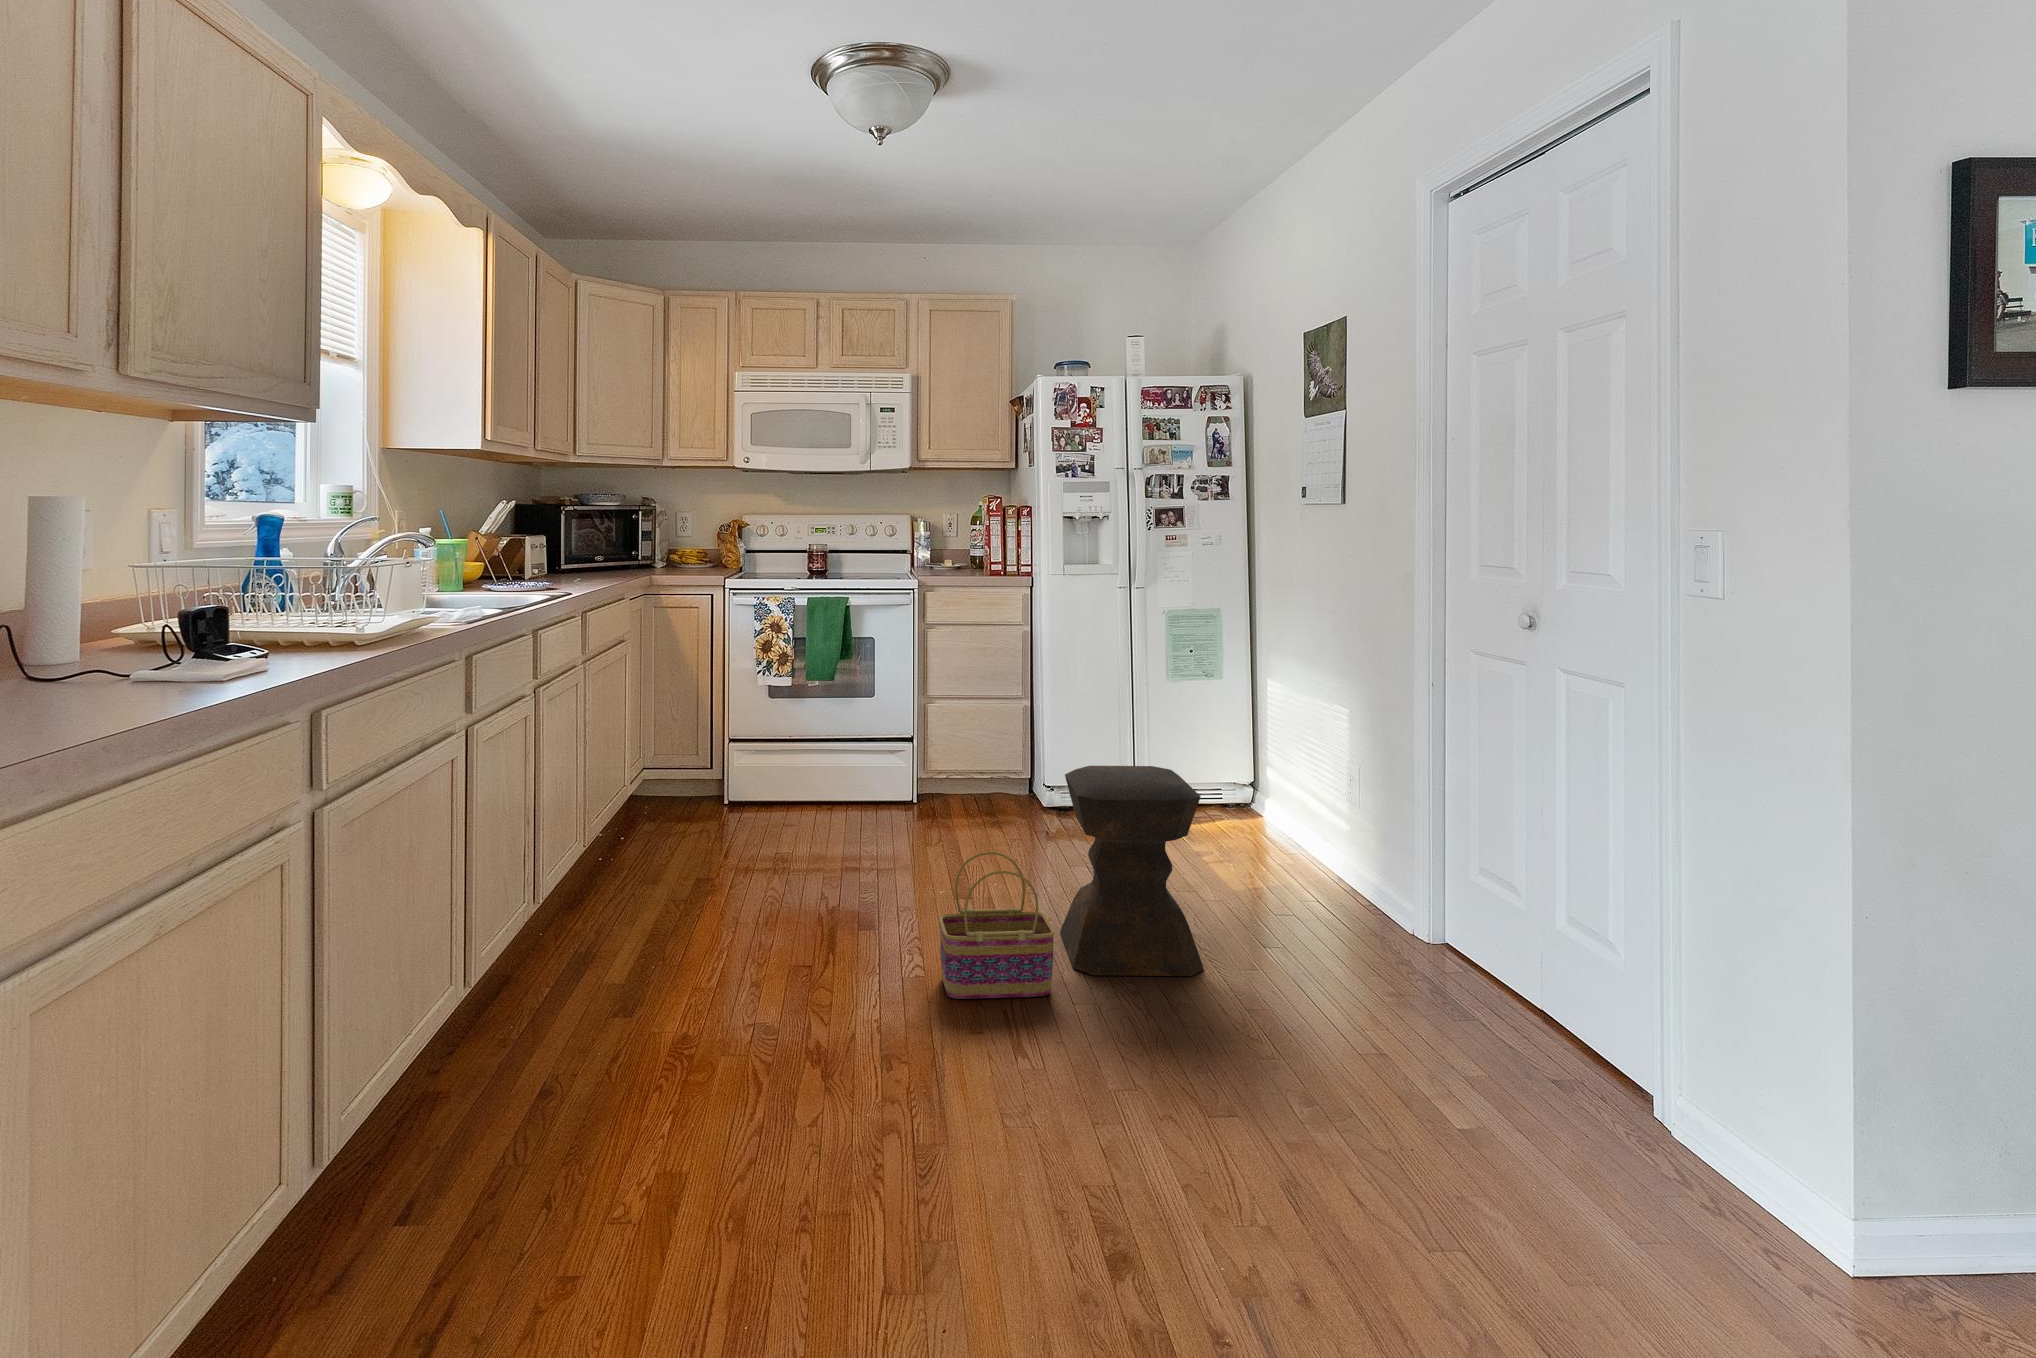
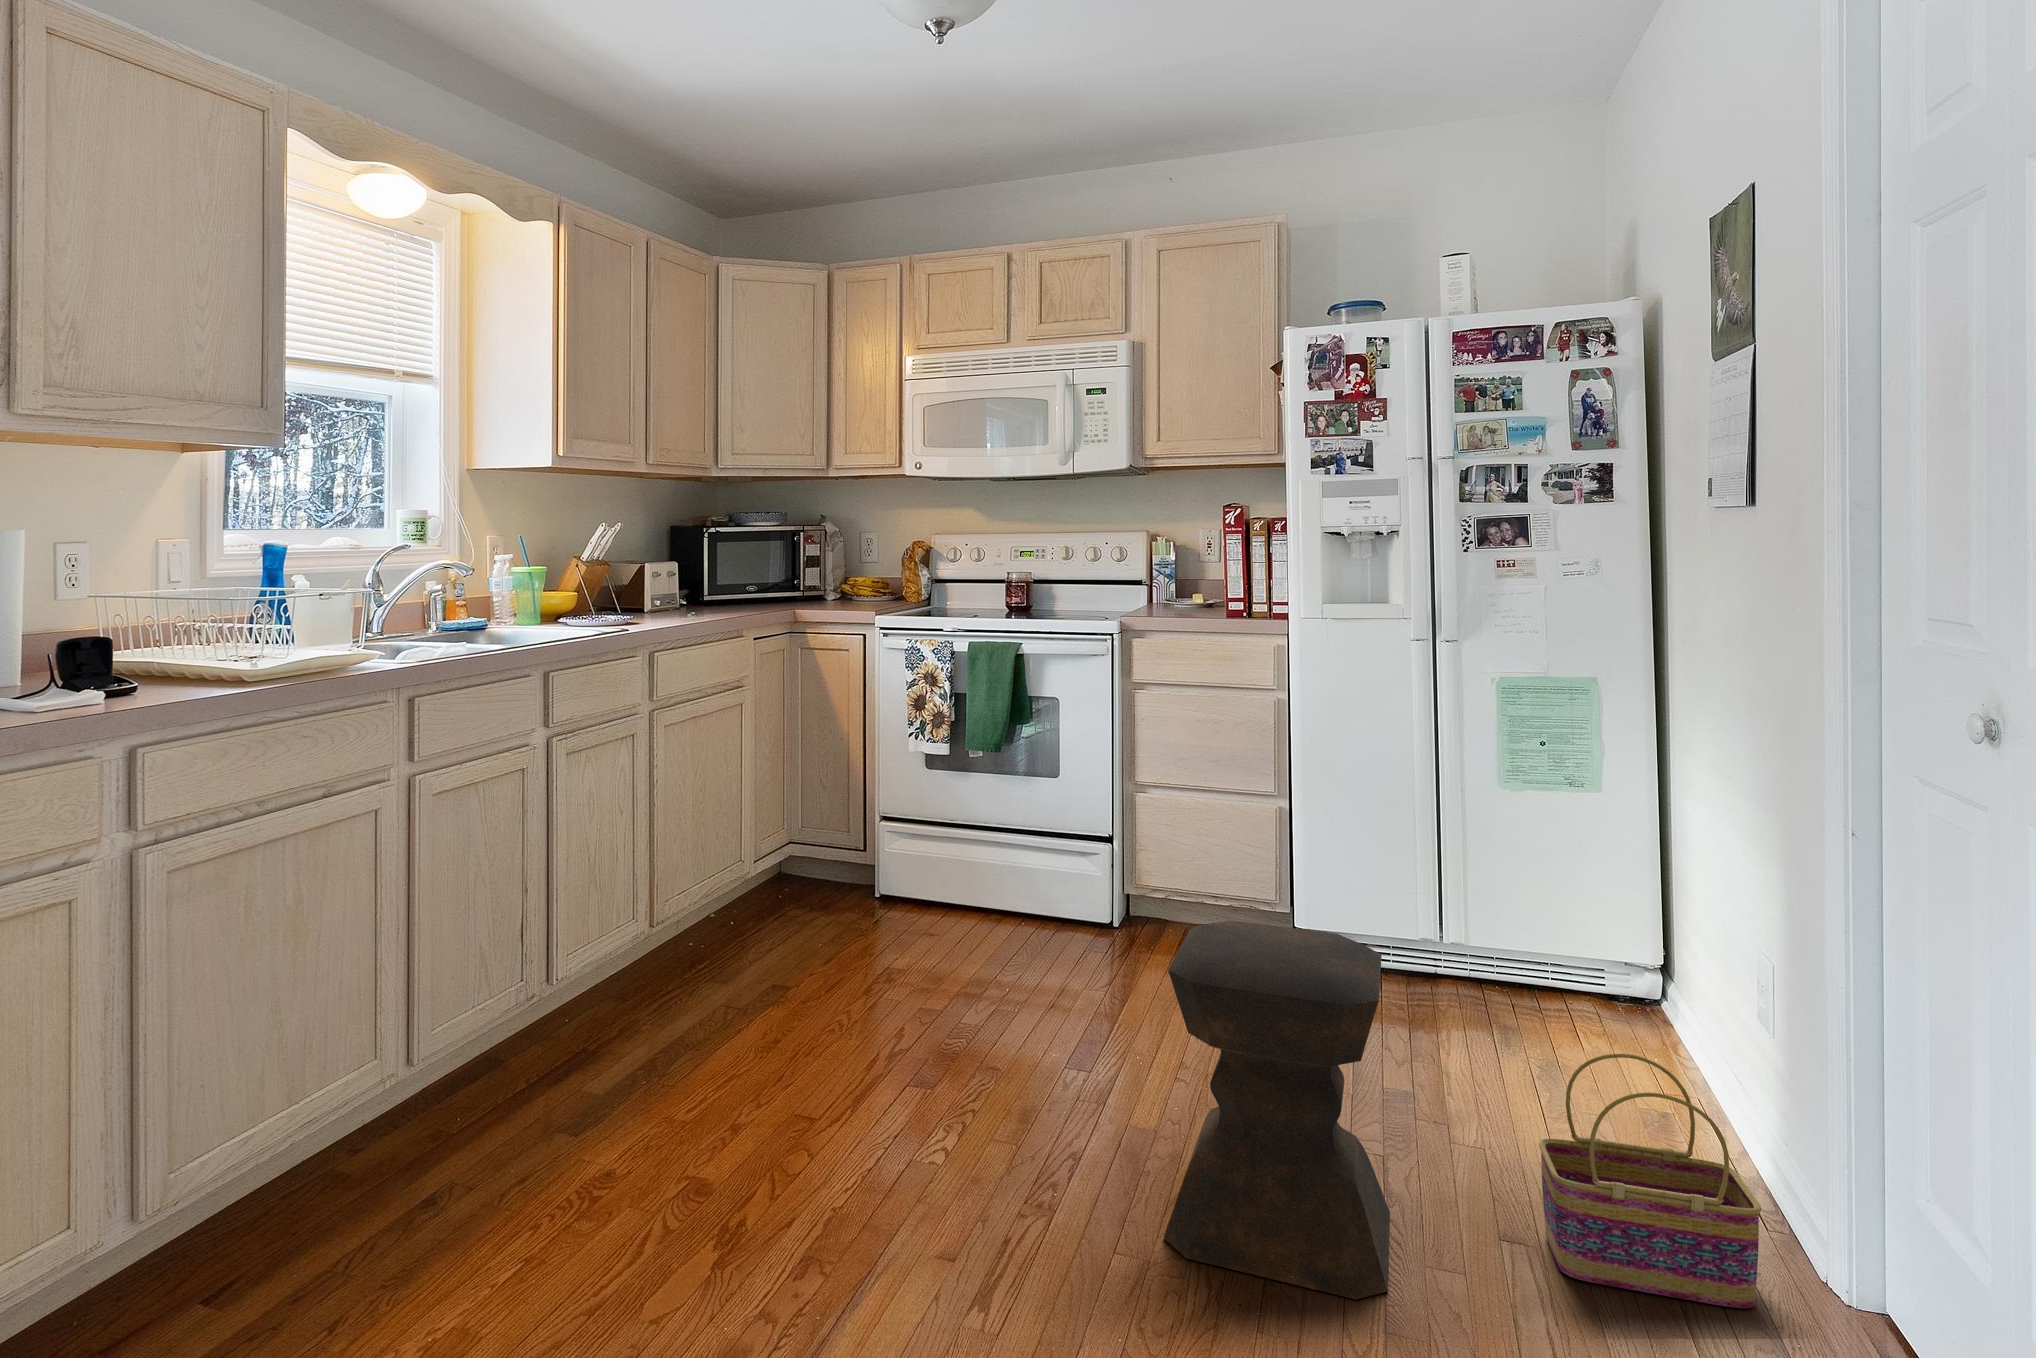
basket: present [939,852,1055,999] -> present [1539,1054,1762,1308]

